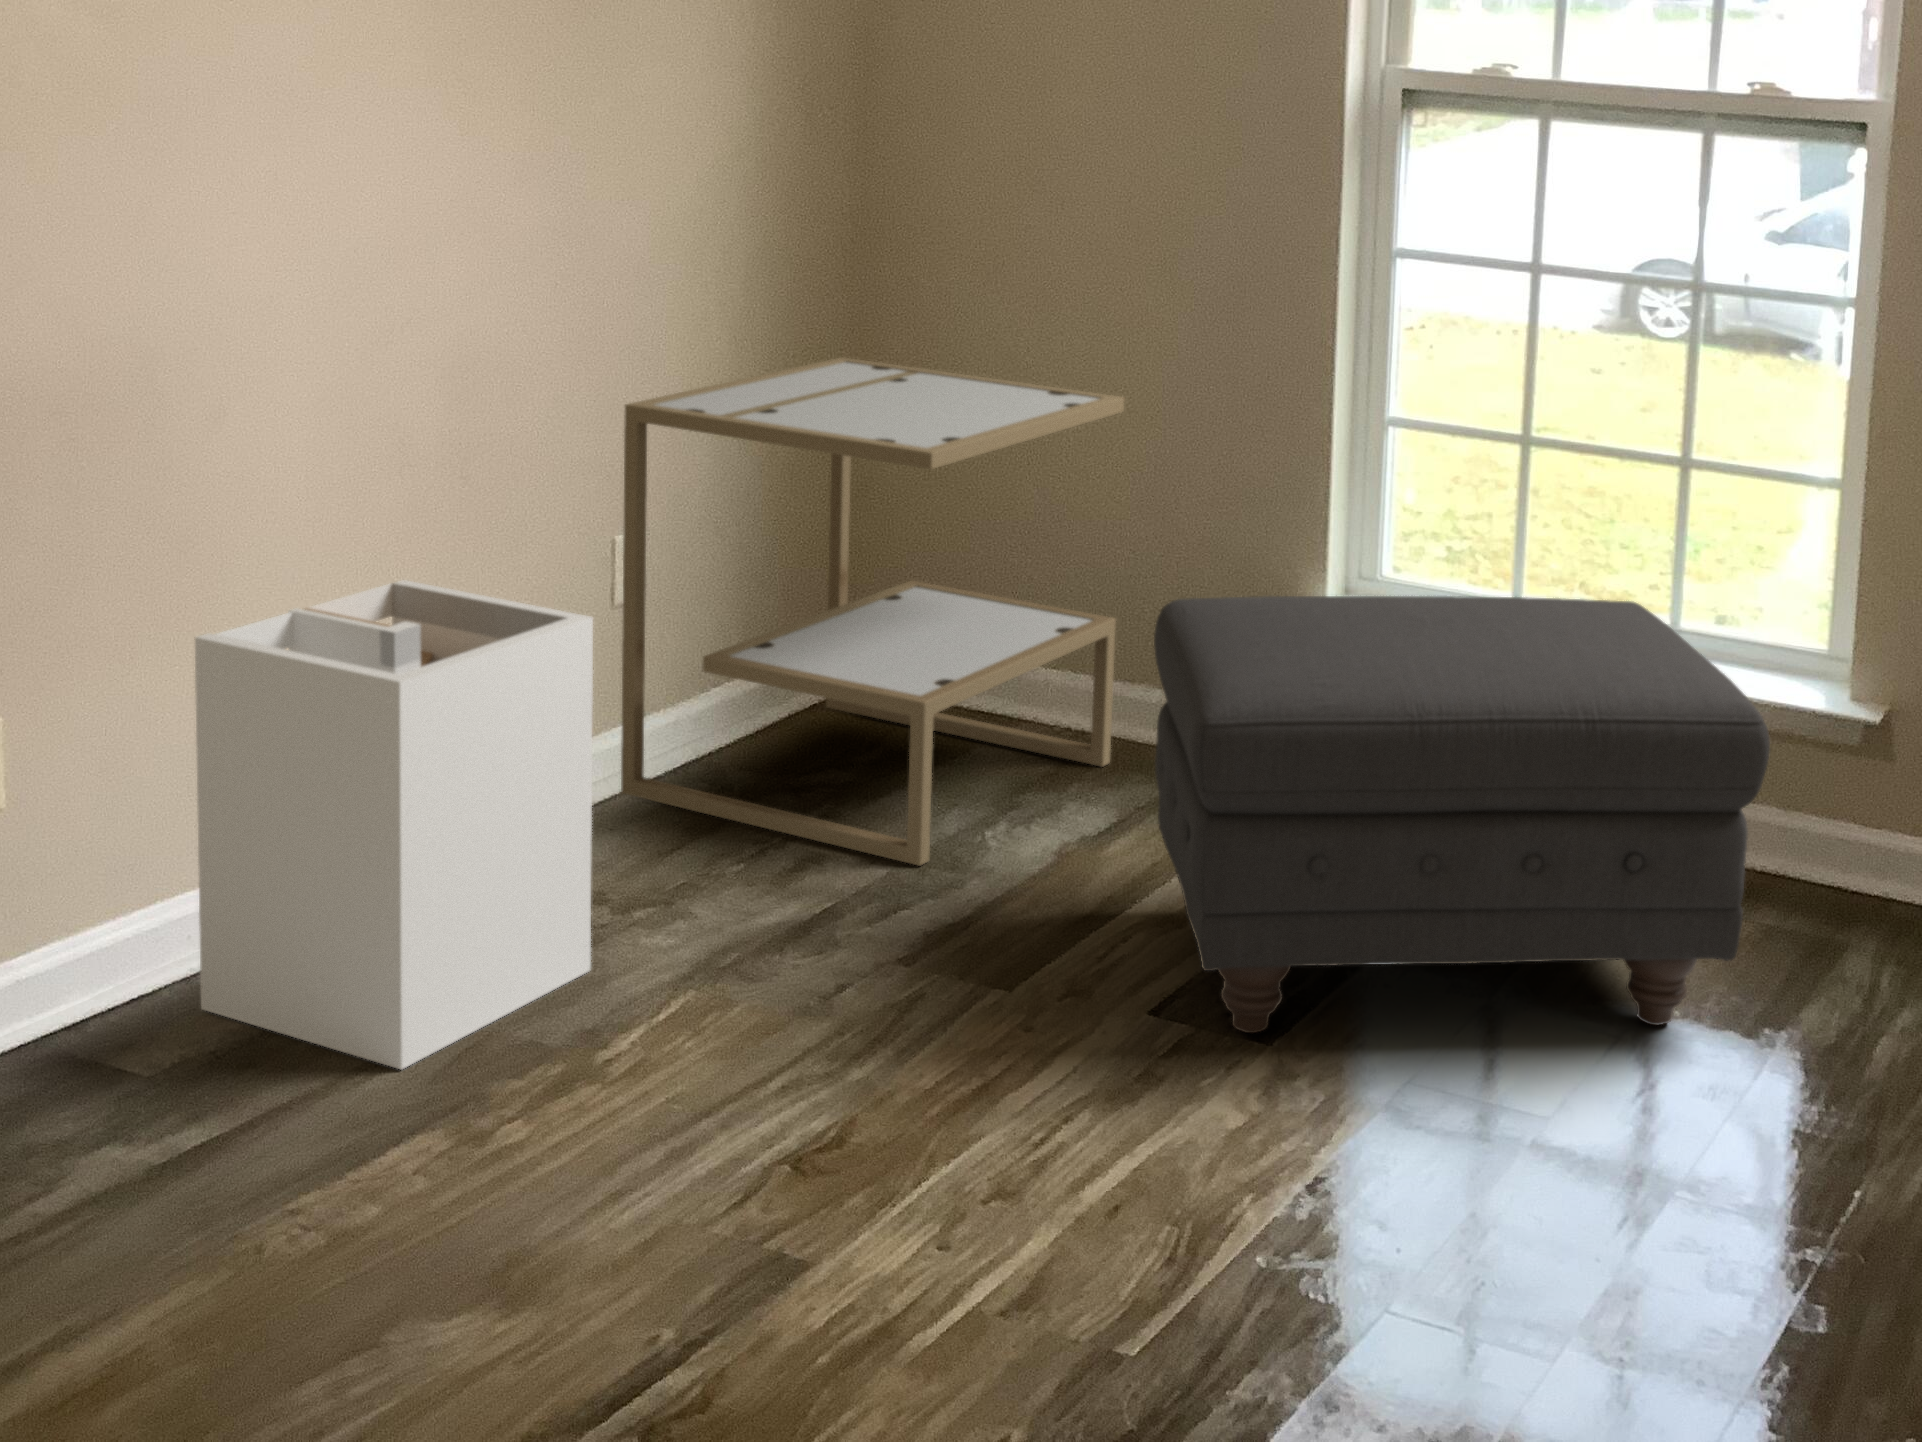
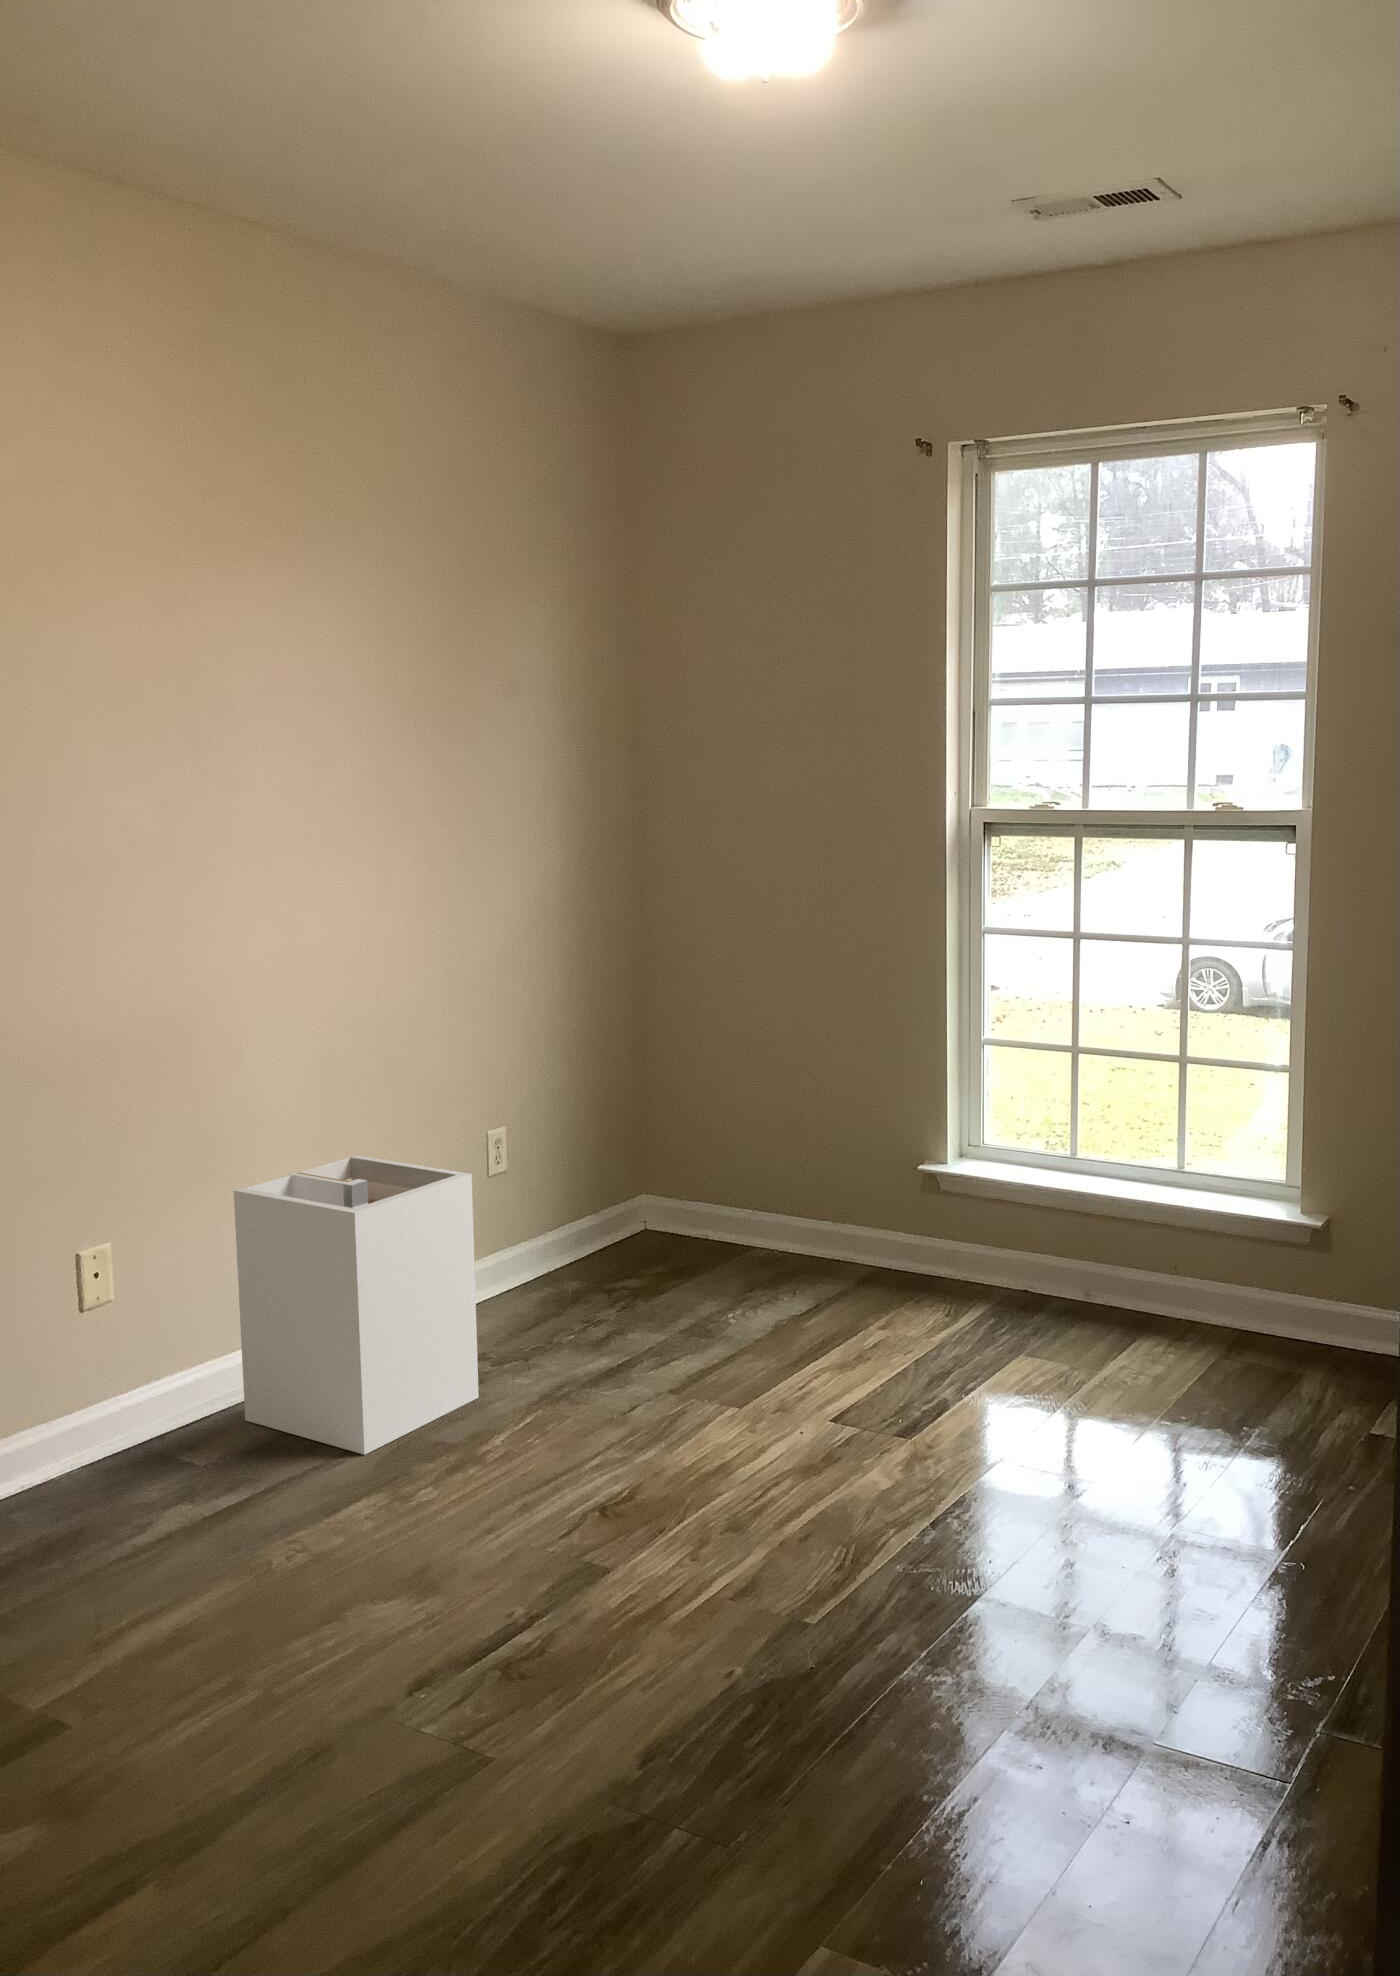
side table: present [621,357,1124,866] -> none [490,1013,809,1334]
ottoman: present [1154,596,1770,1033] -> none [828,1151,1235,1433]

